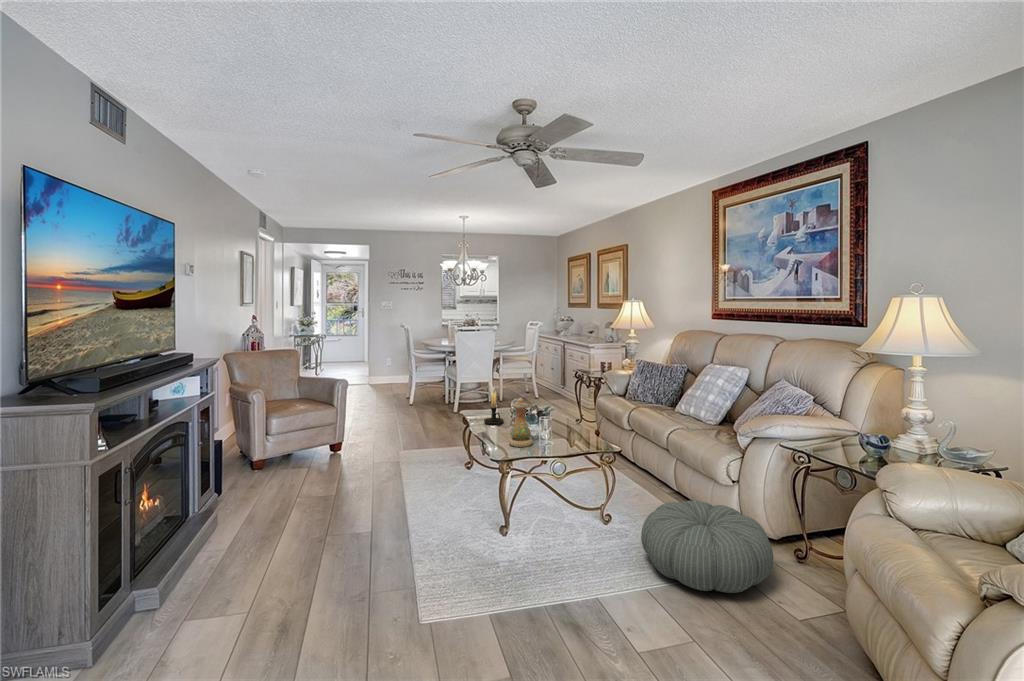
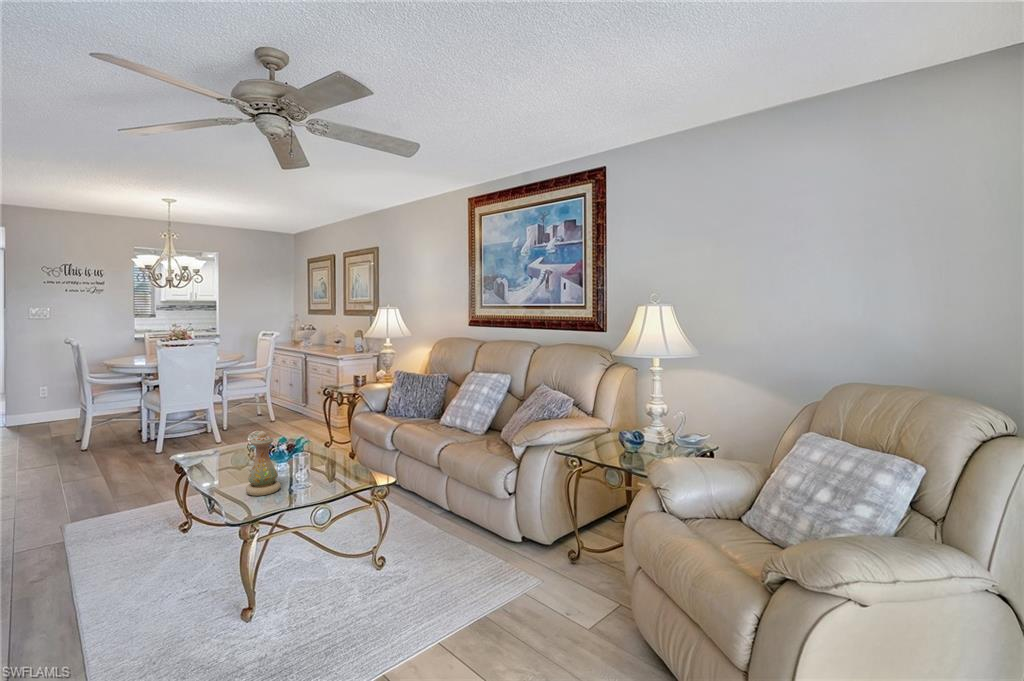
candle holder: present [484,387,504,425] -> none [205,417,235,469]
pouf: present [641,500,773,593] -> none [426,523,560,627]

